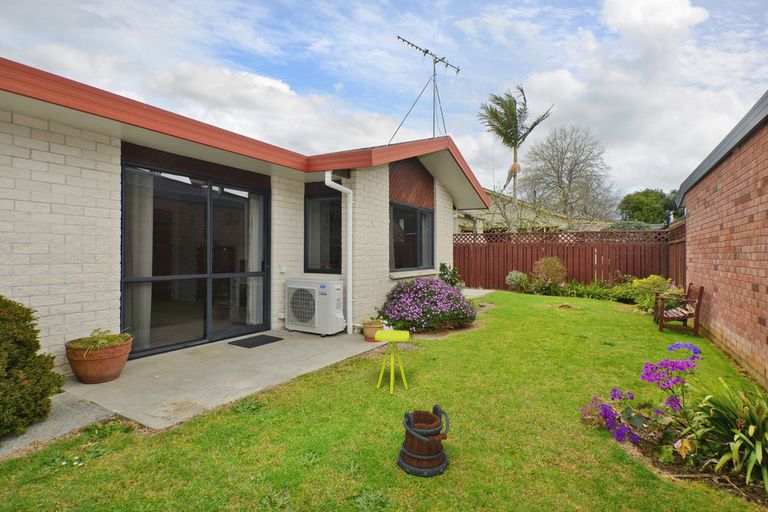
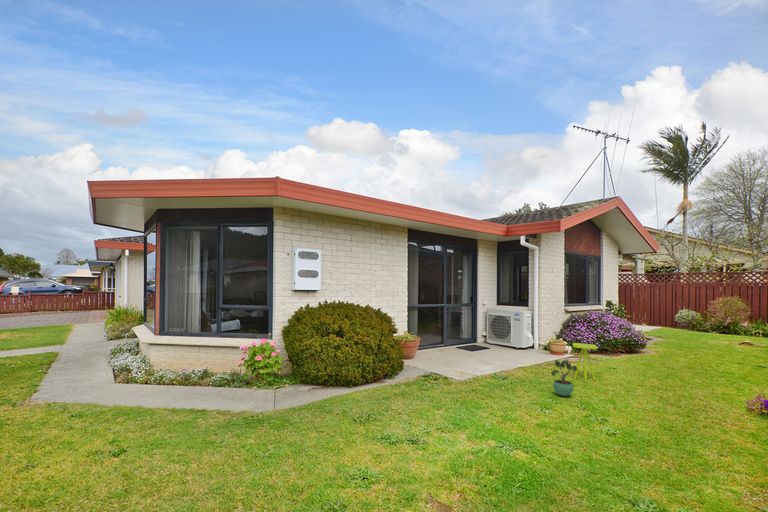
potted plant: none [317,375,363,445] -> present [551,360,577,396]
bucket: present [397,405,449,476] -> none [600,379,631,412]

